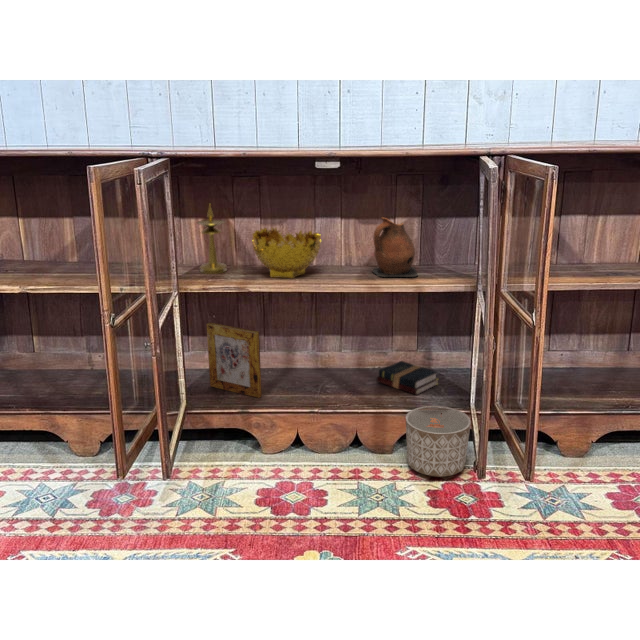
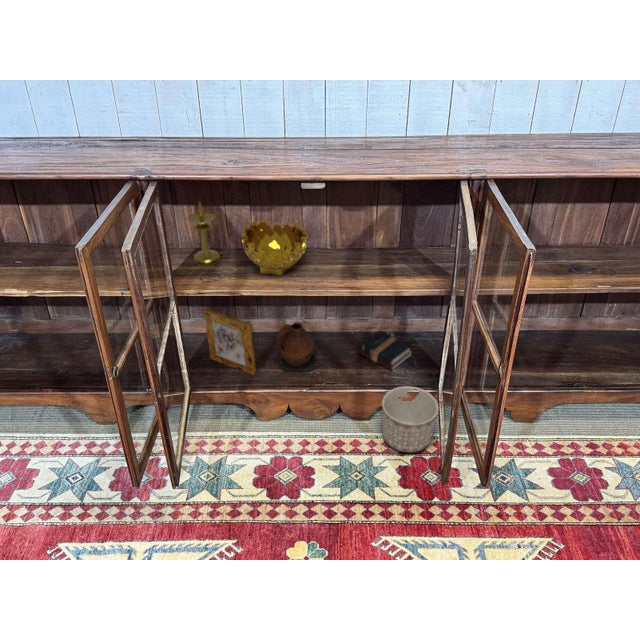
ceramic pitcher: present [373,218,418,277] -> present [276,322,316,371]

